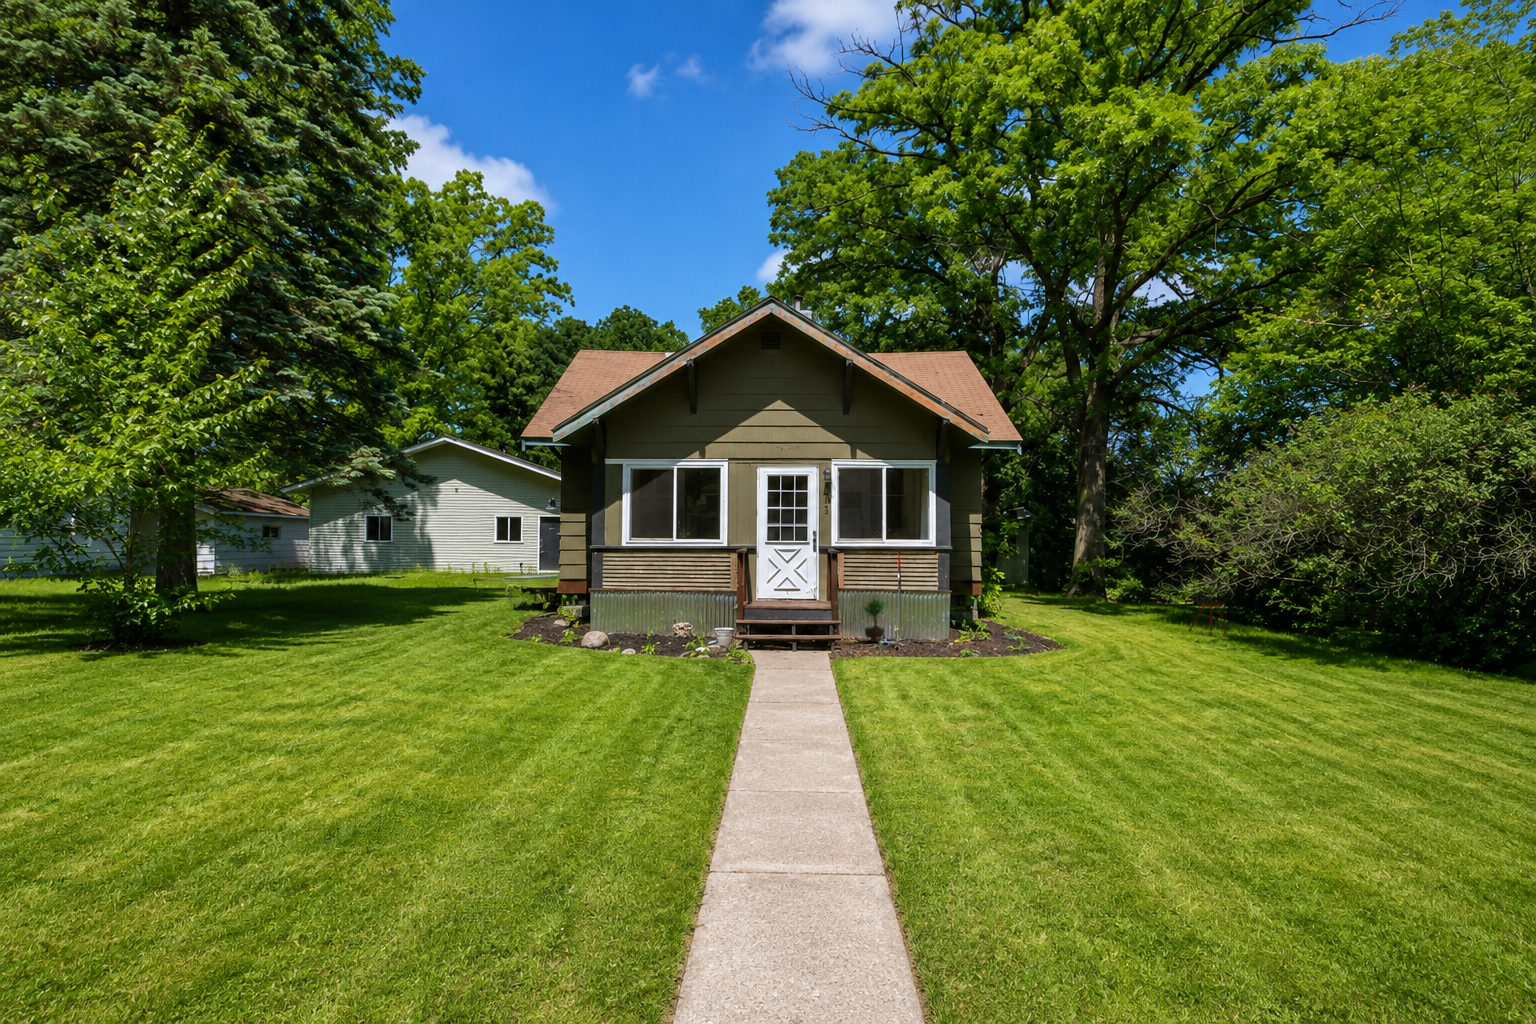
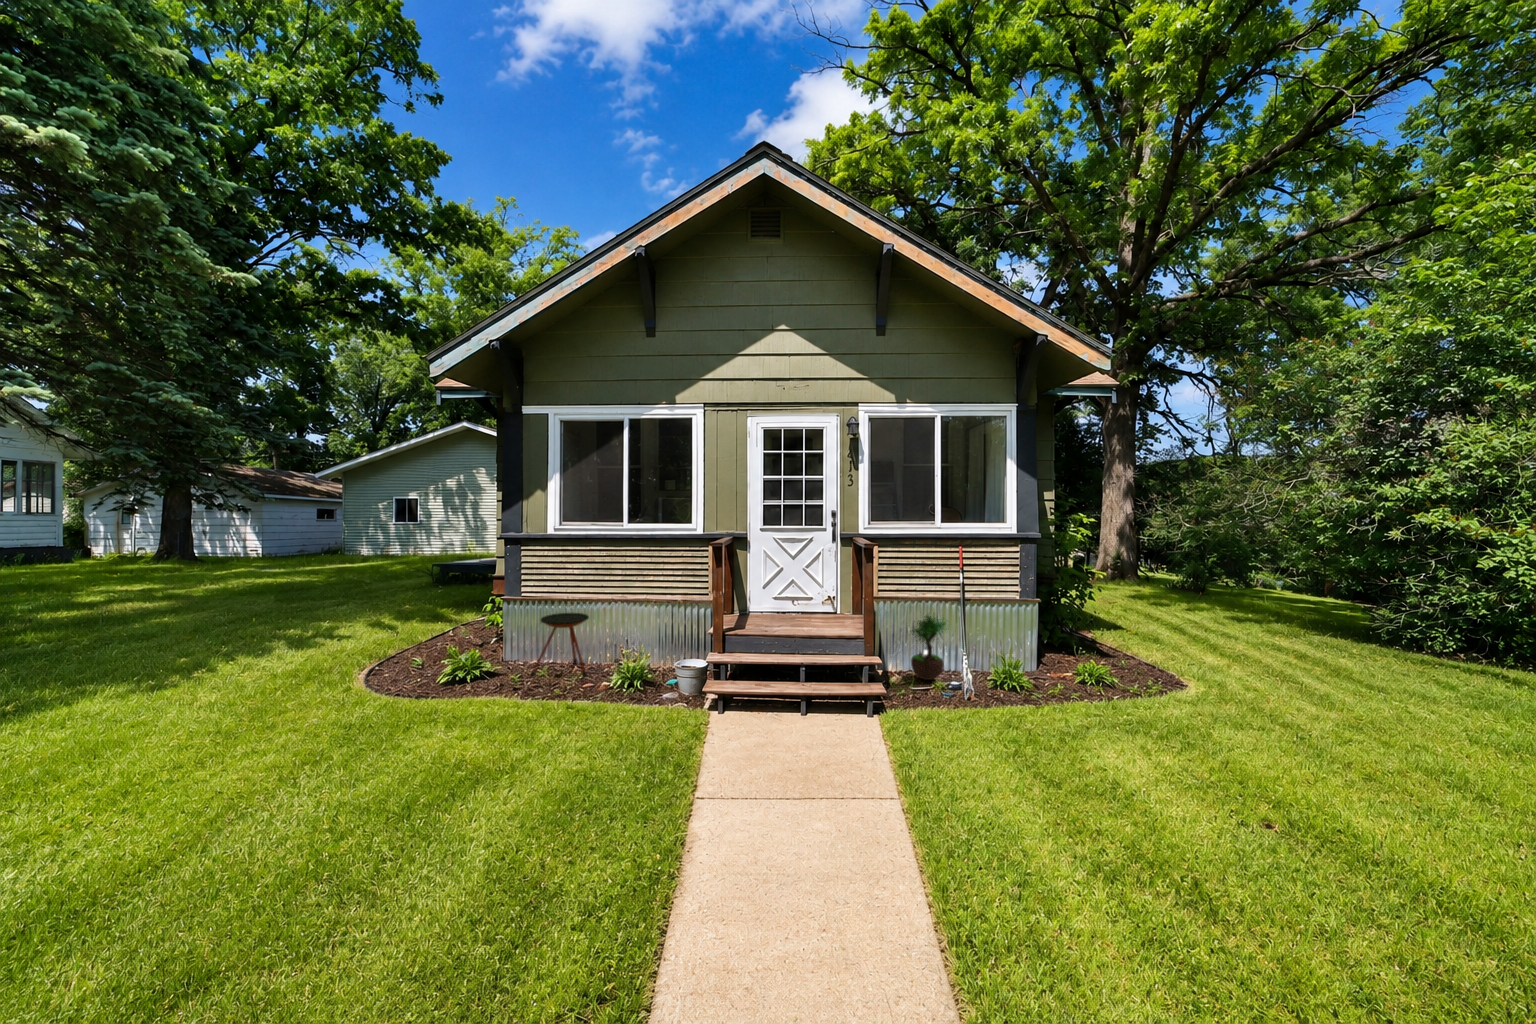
side table: present [1189,599,1227,636] -> present [530,613,589,677]

